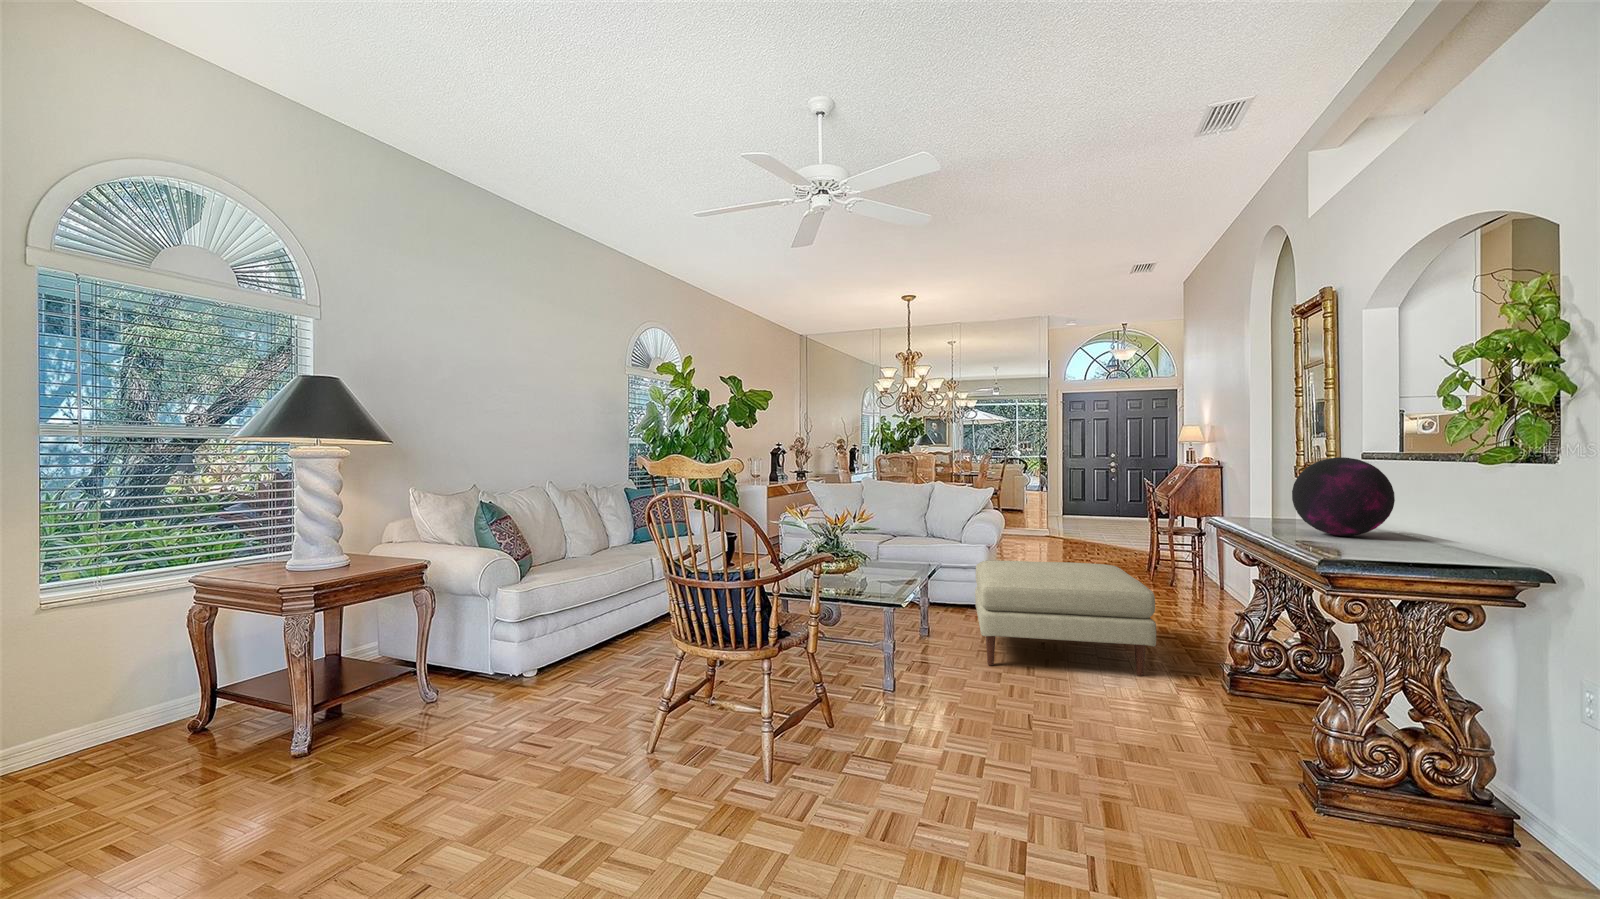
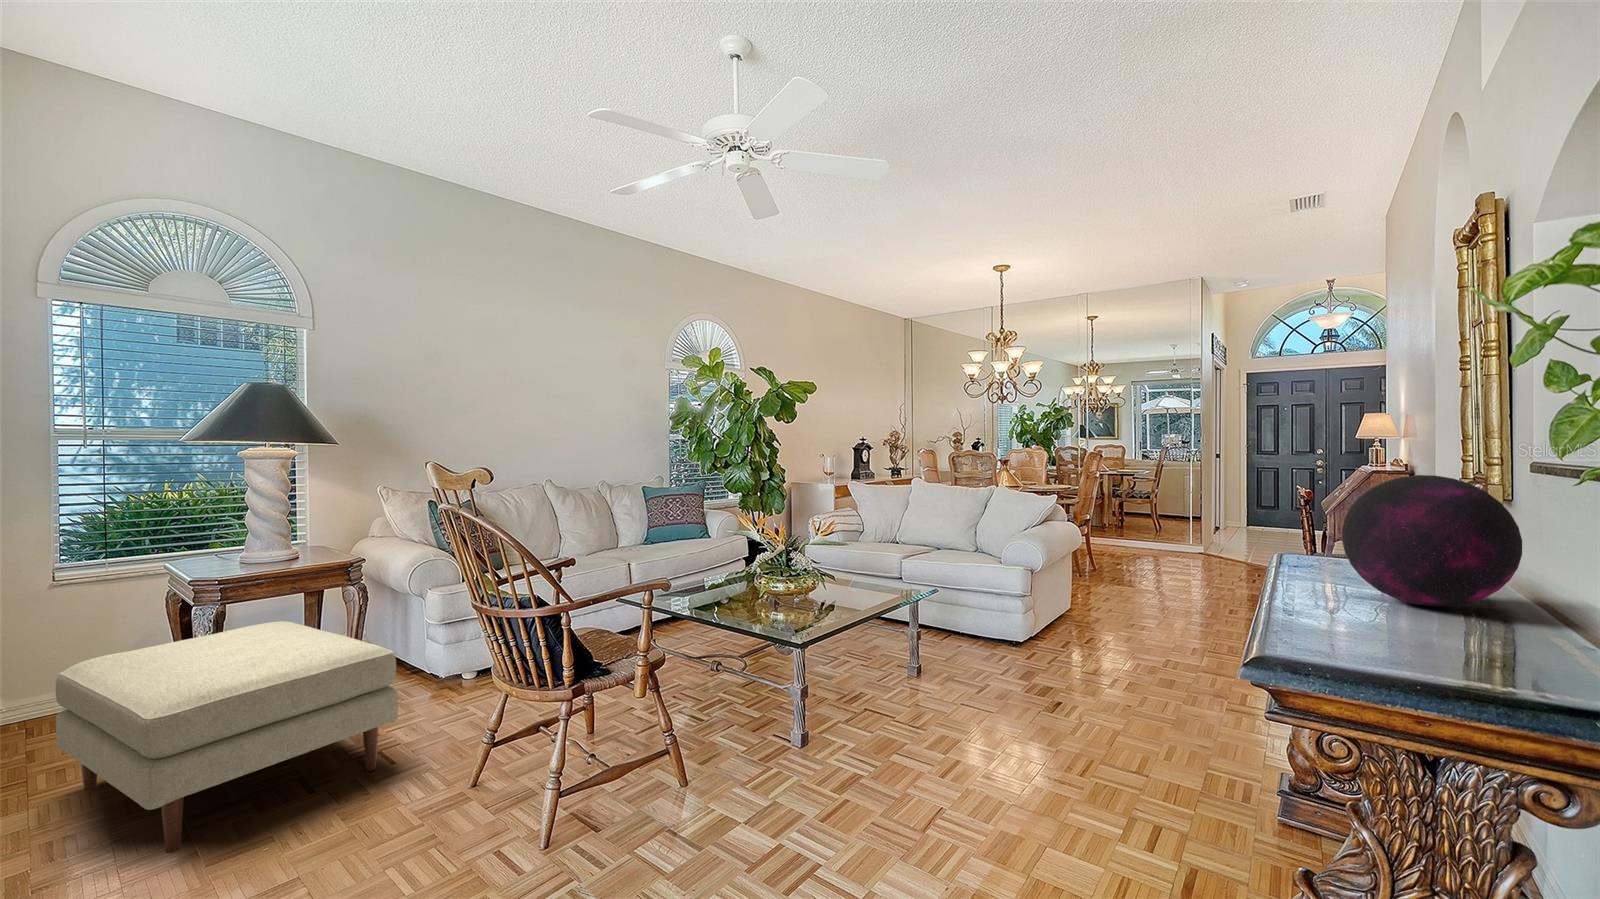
ottoman: present [975,560,1156,676] -> present [56,621,398,853]

